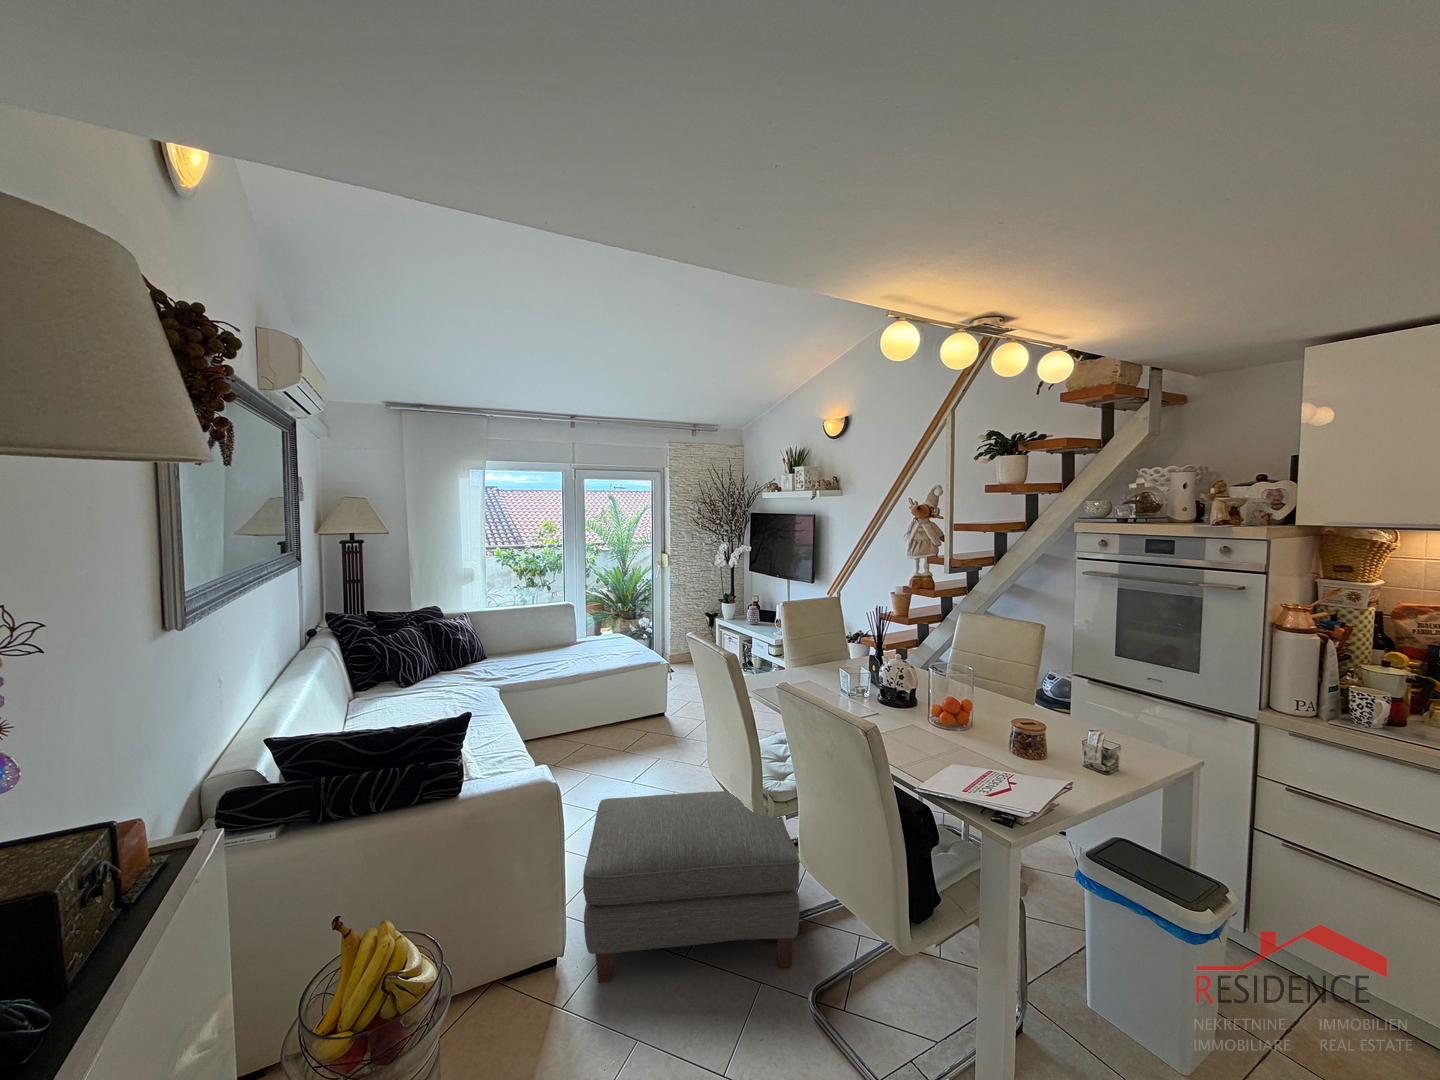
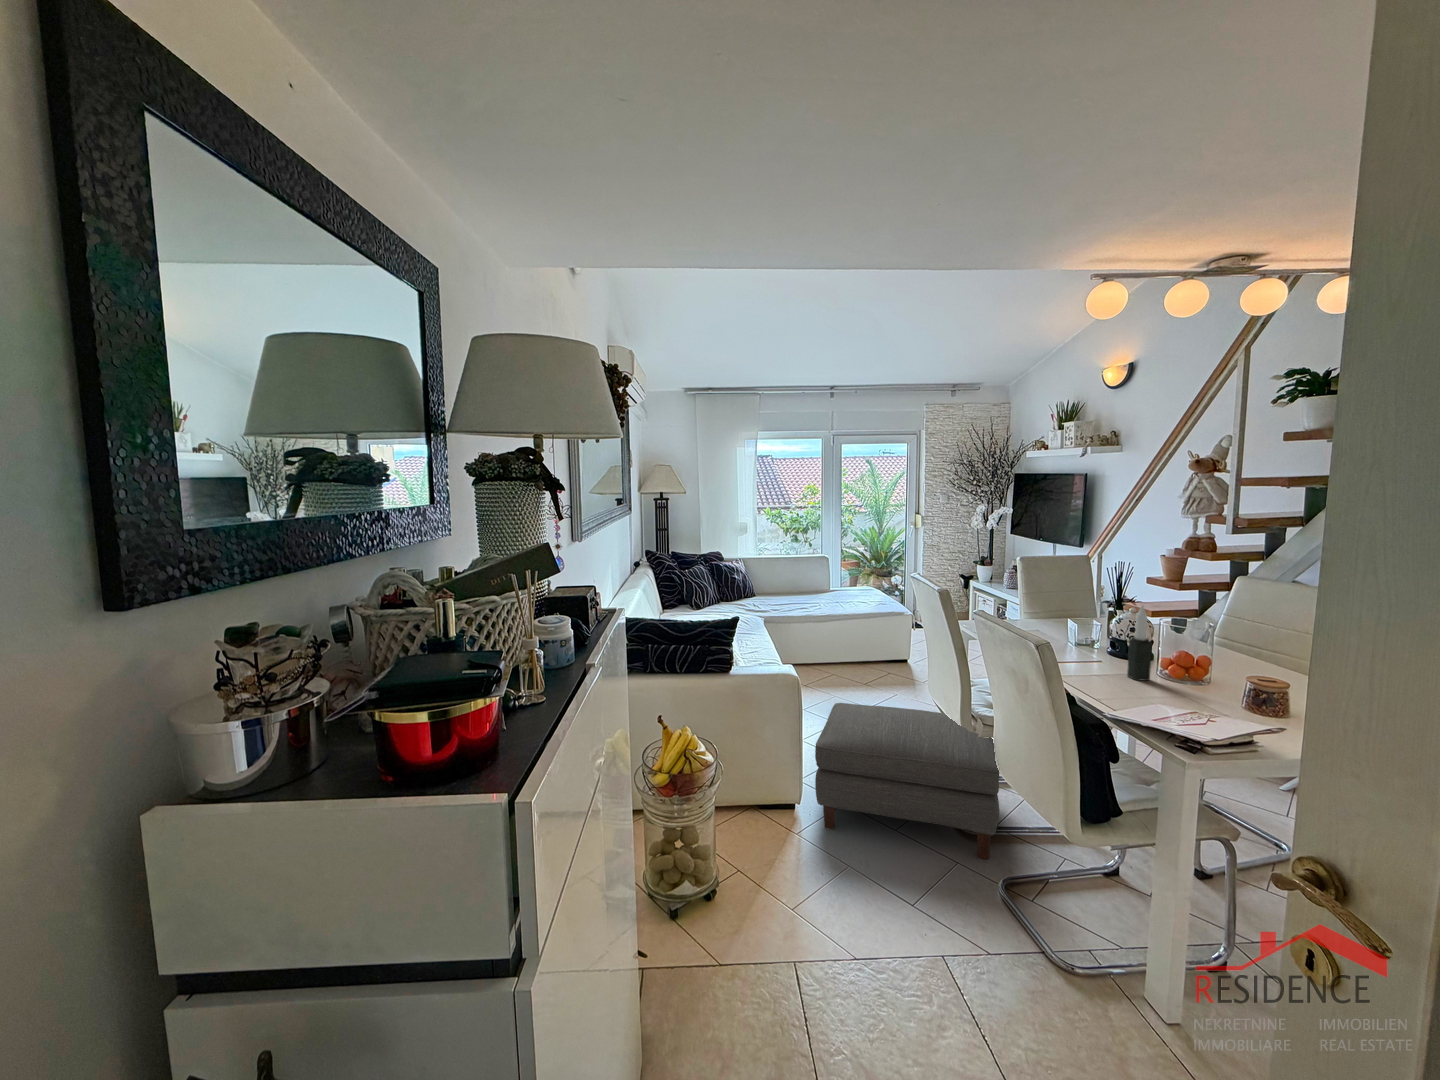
candle: none [912,656,933,736] -> present [1127,605,1152,681]

